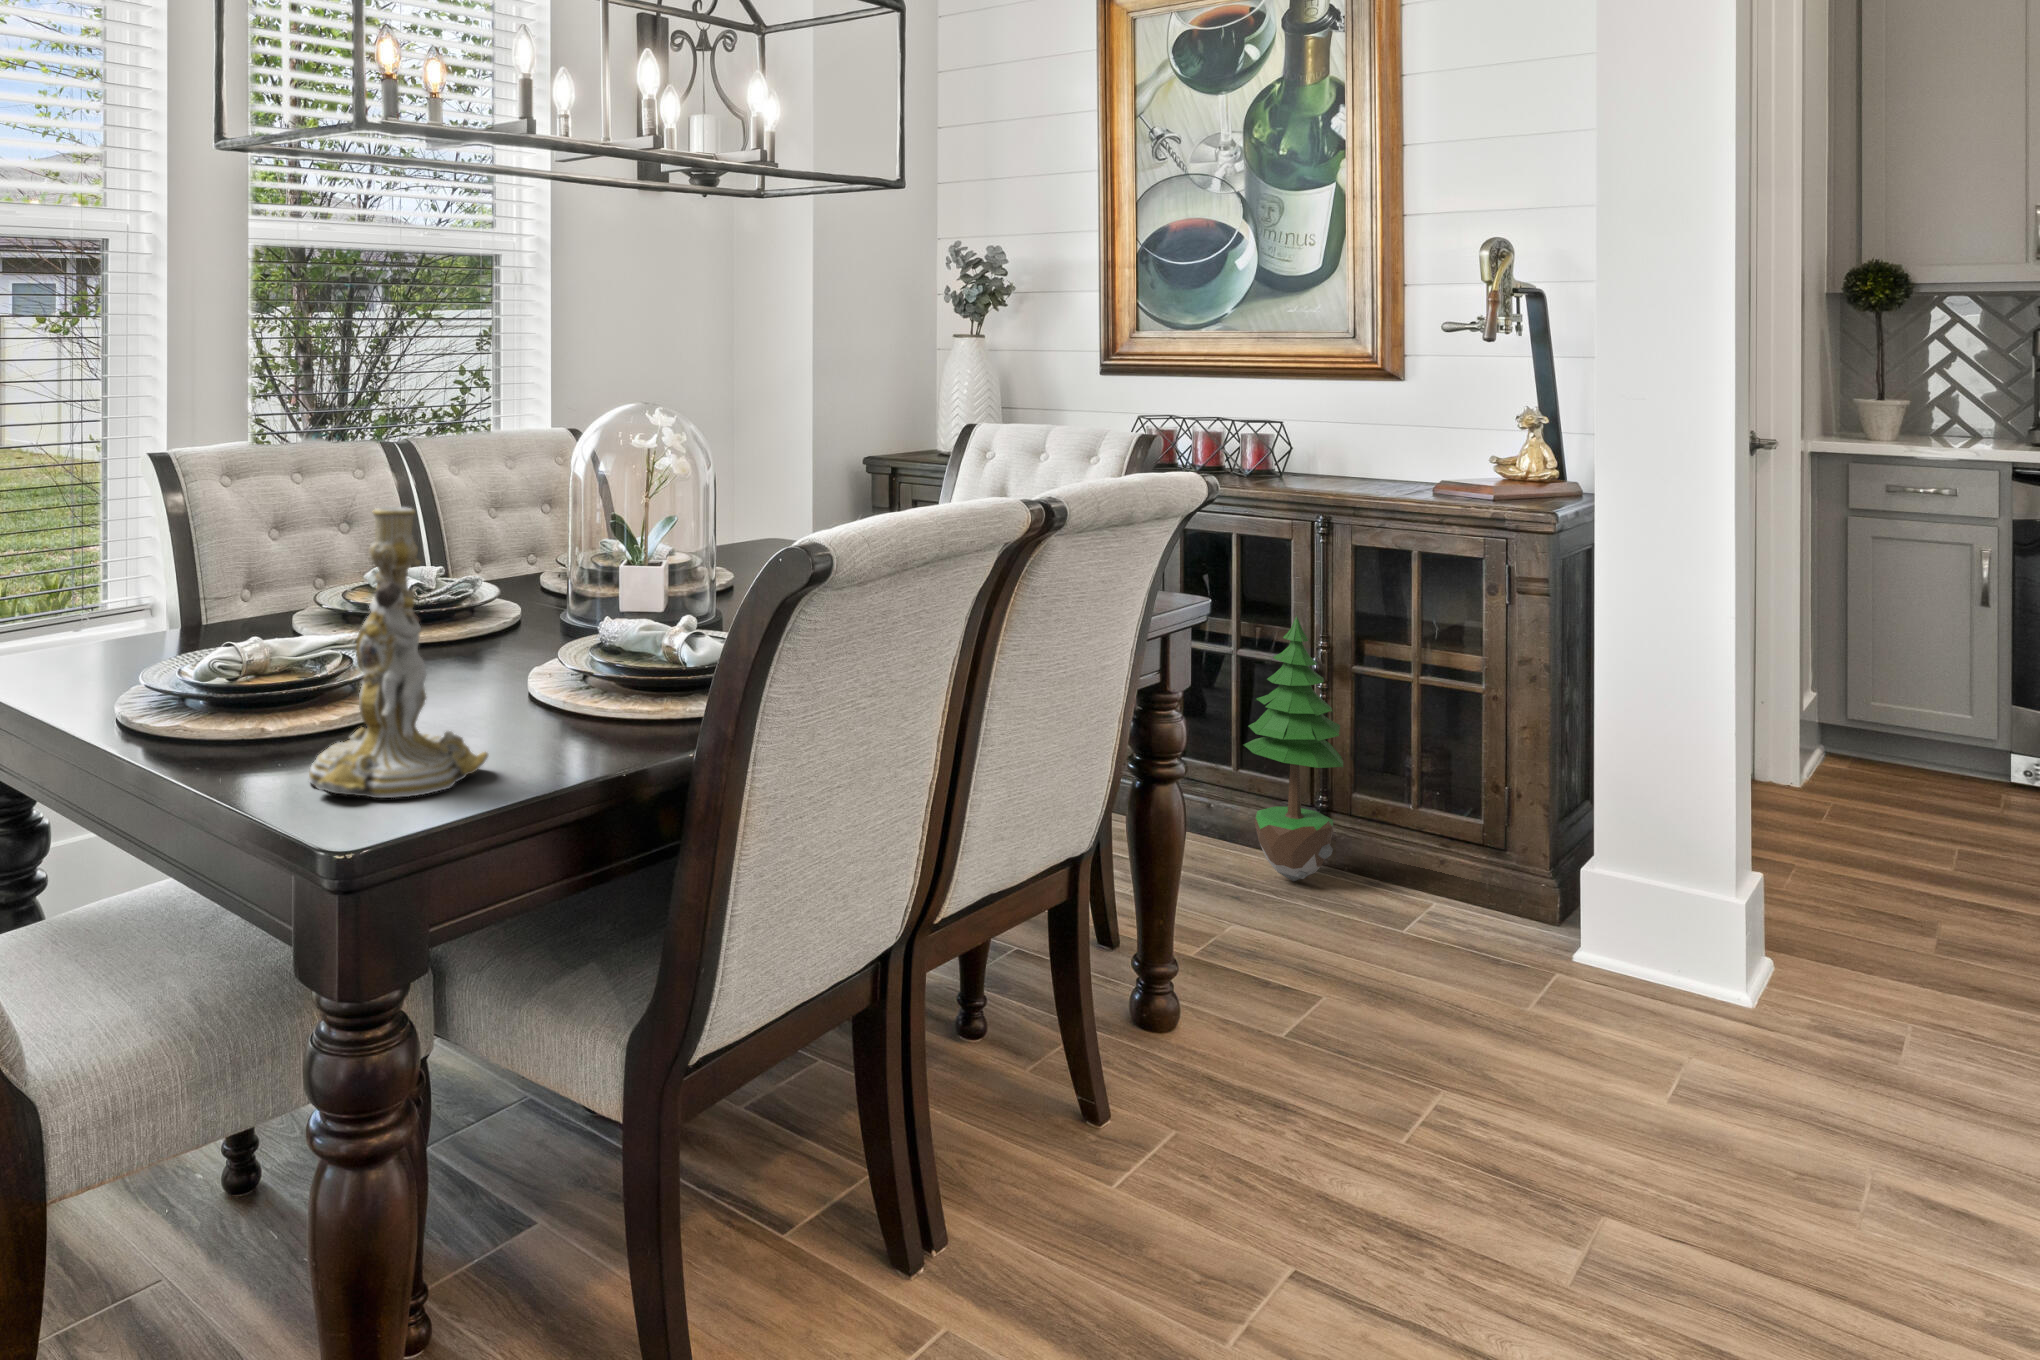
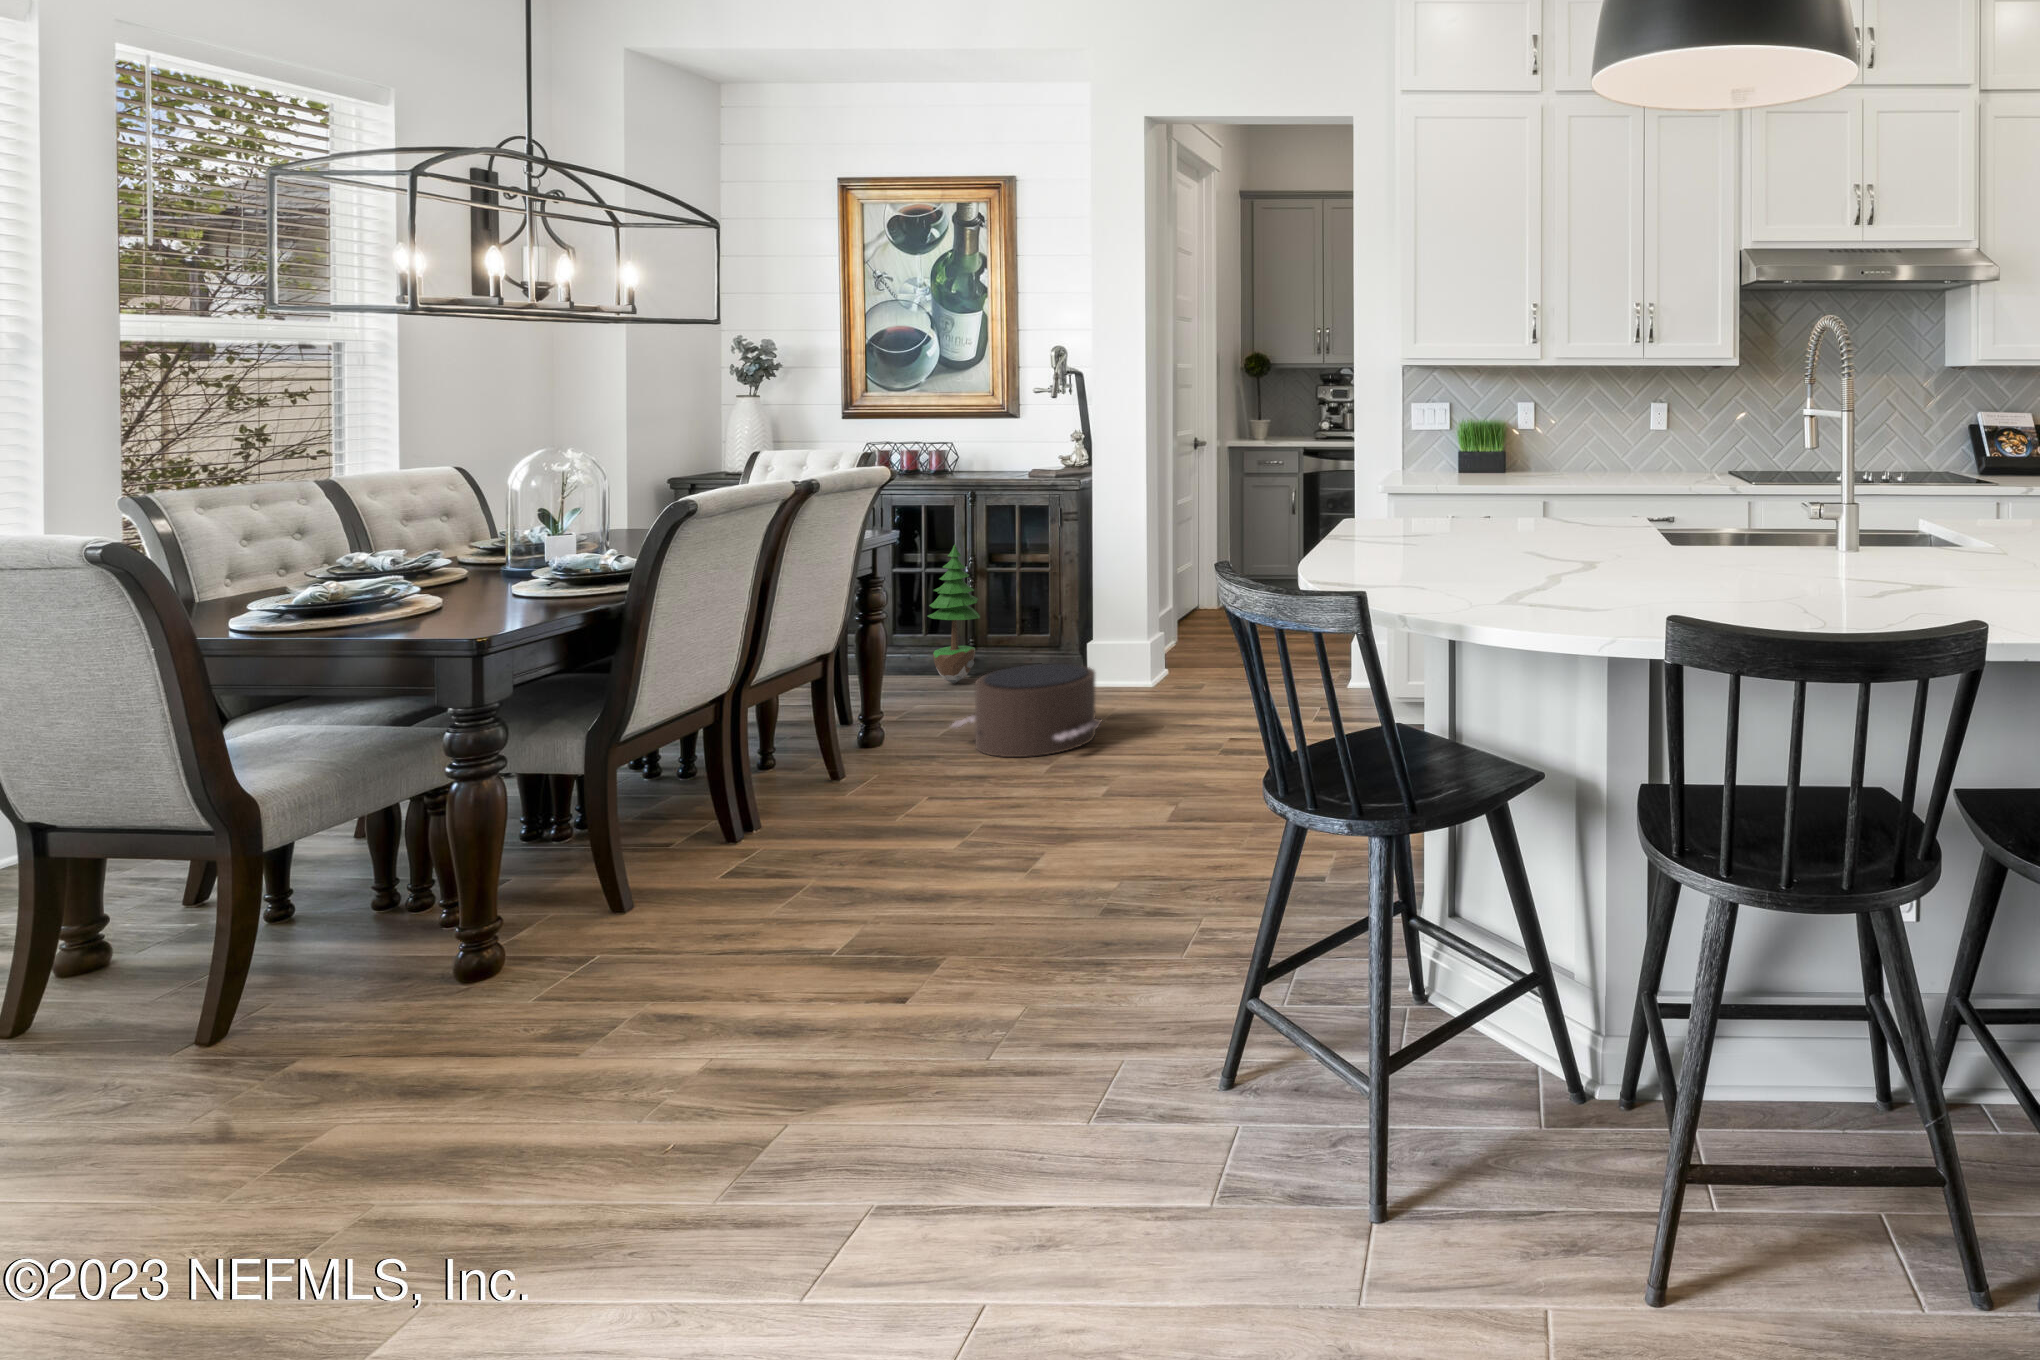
candlestick: present [309,507,488,798] -> none [421,499,528,631]
pouf: none [1311,925,1707,1193] -> present [951,664,1102,757]

